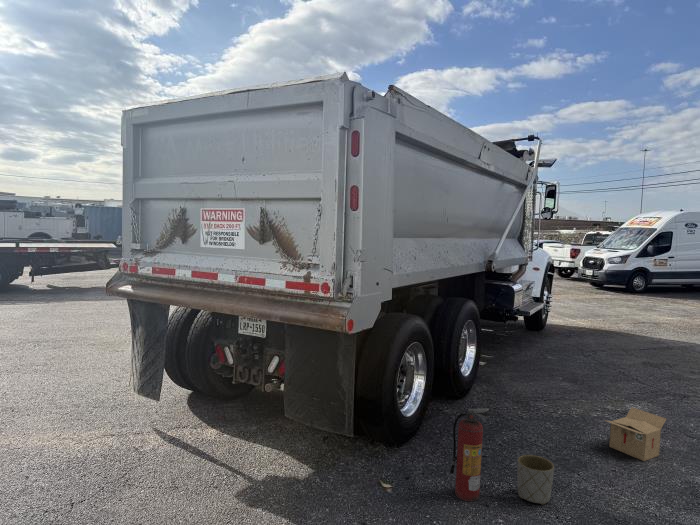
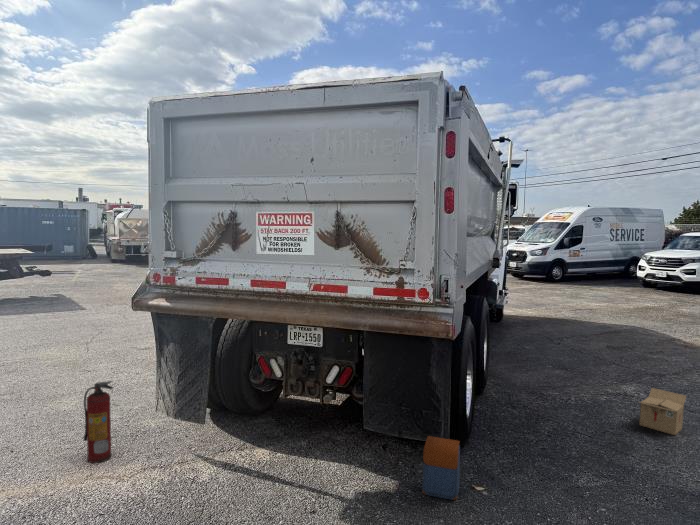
fire extinguisher: present [450,408,489,501] -> present [84,381,113,463]
backpack: none [318,430,359,496] -> present [422,436,460,500]
planter: present [517,455,554,505] -> none [600,441,636,486]

